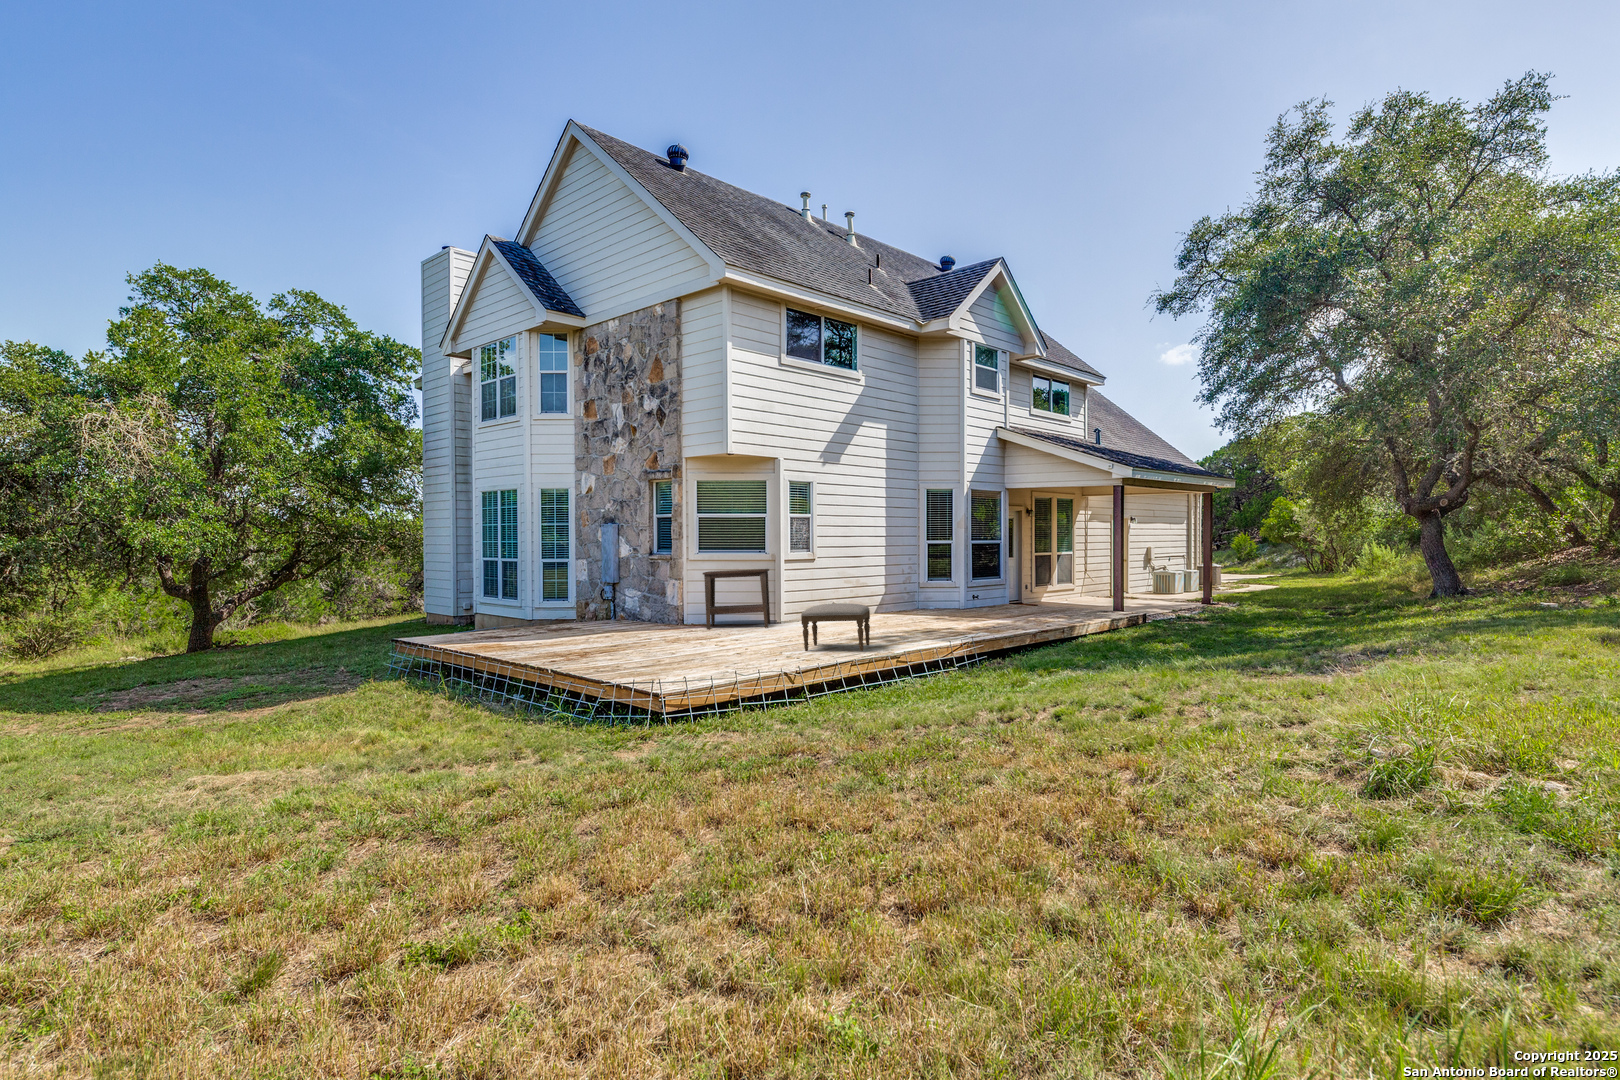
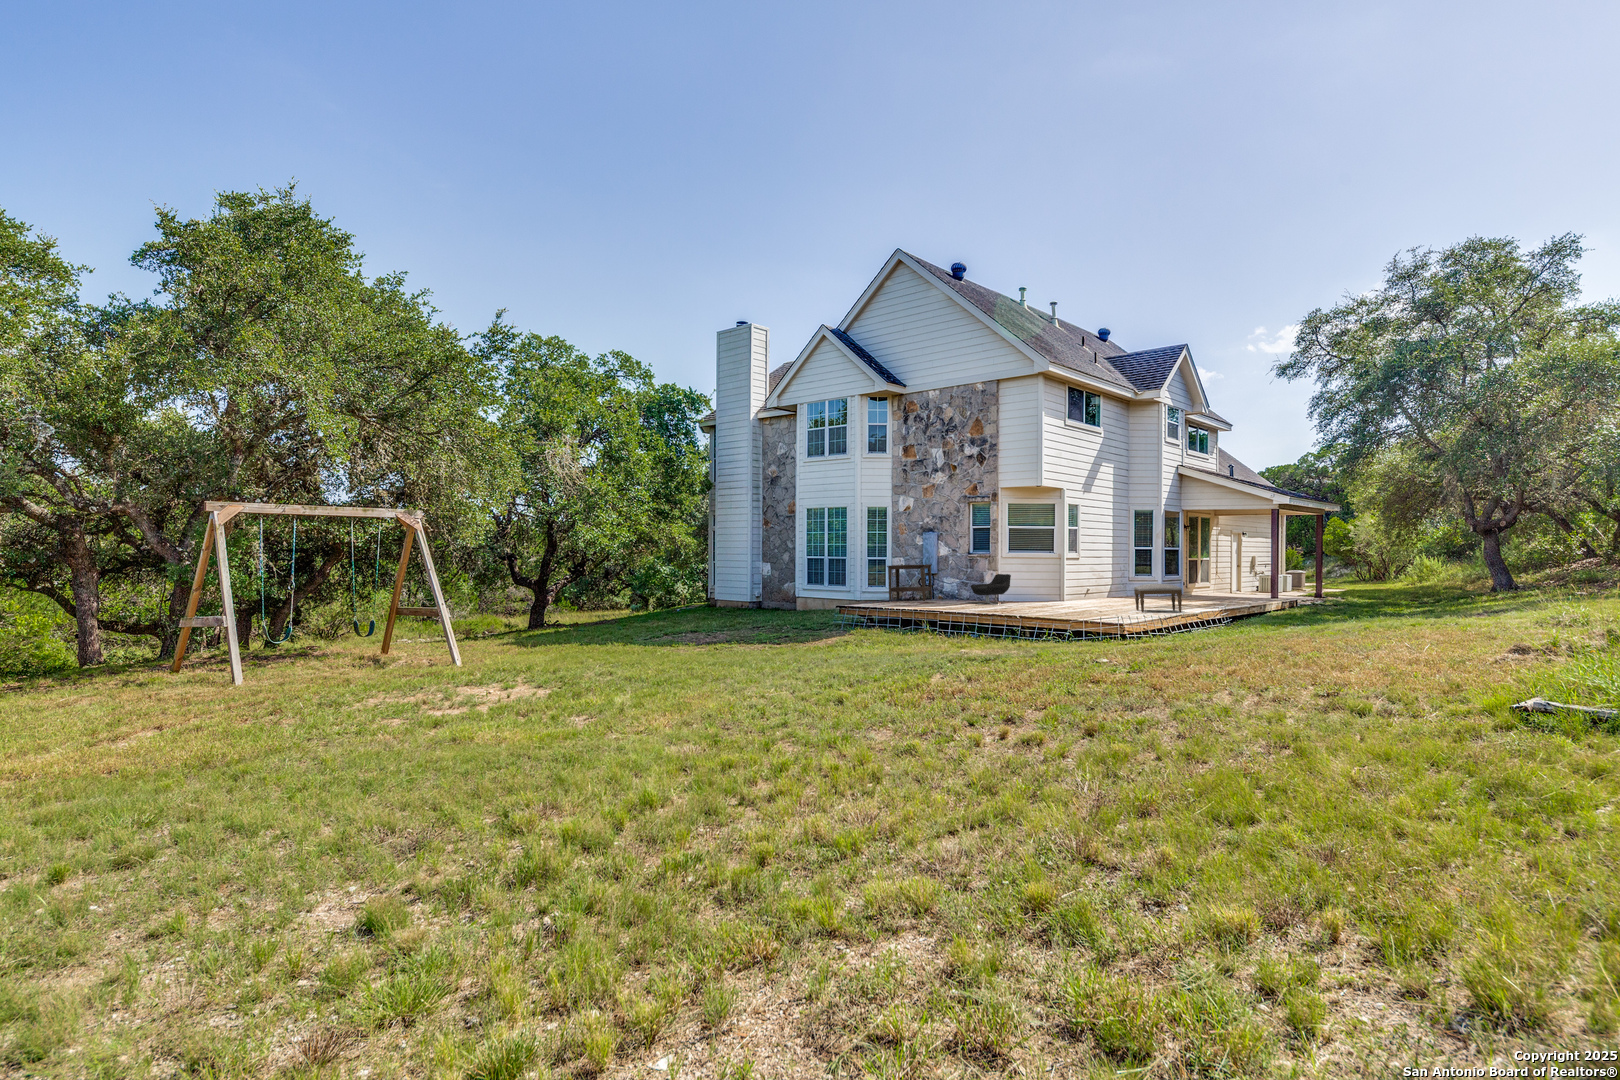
side table: present [703,569,770,630] -> present [887,564,932,601]
lounge chair: none [631,584,686,632] -> present [971,574,1011,605]

